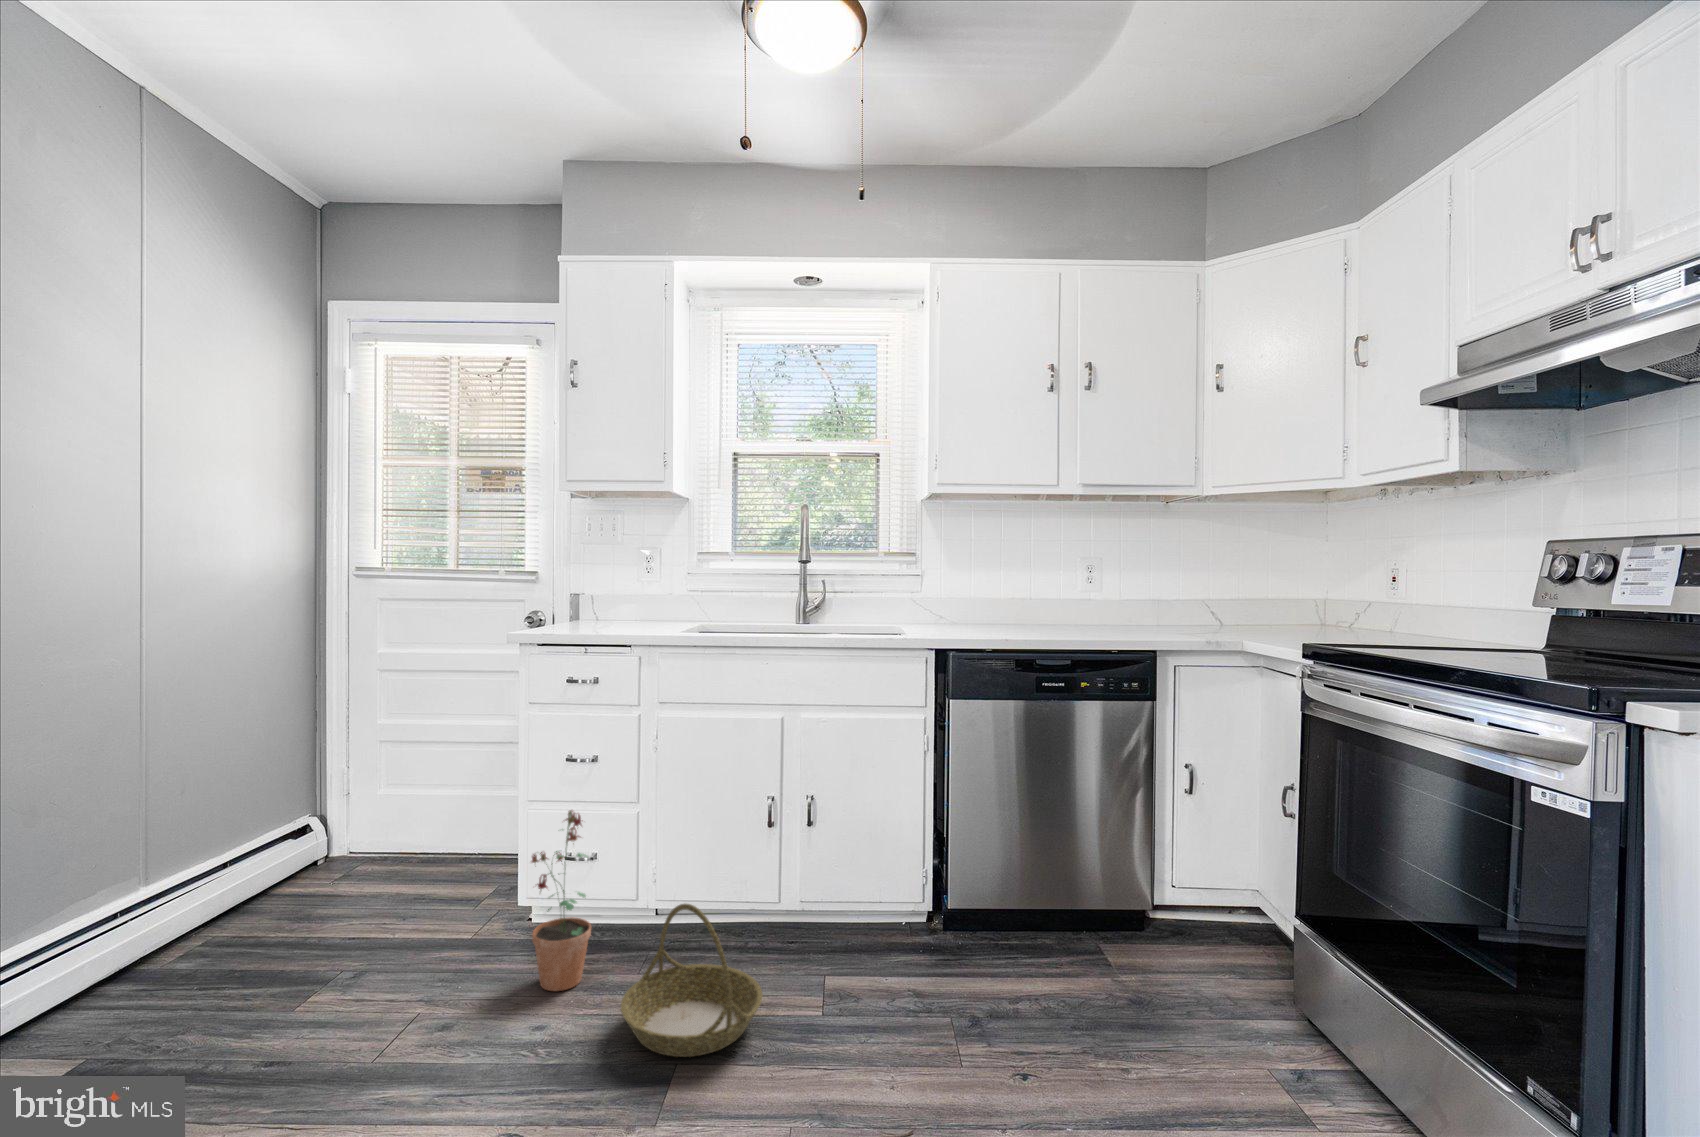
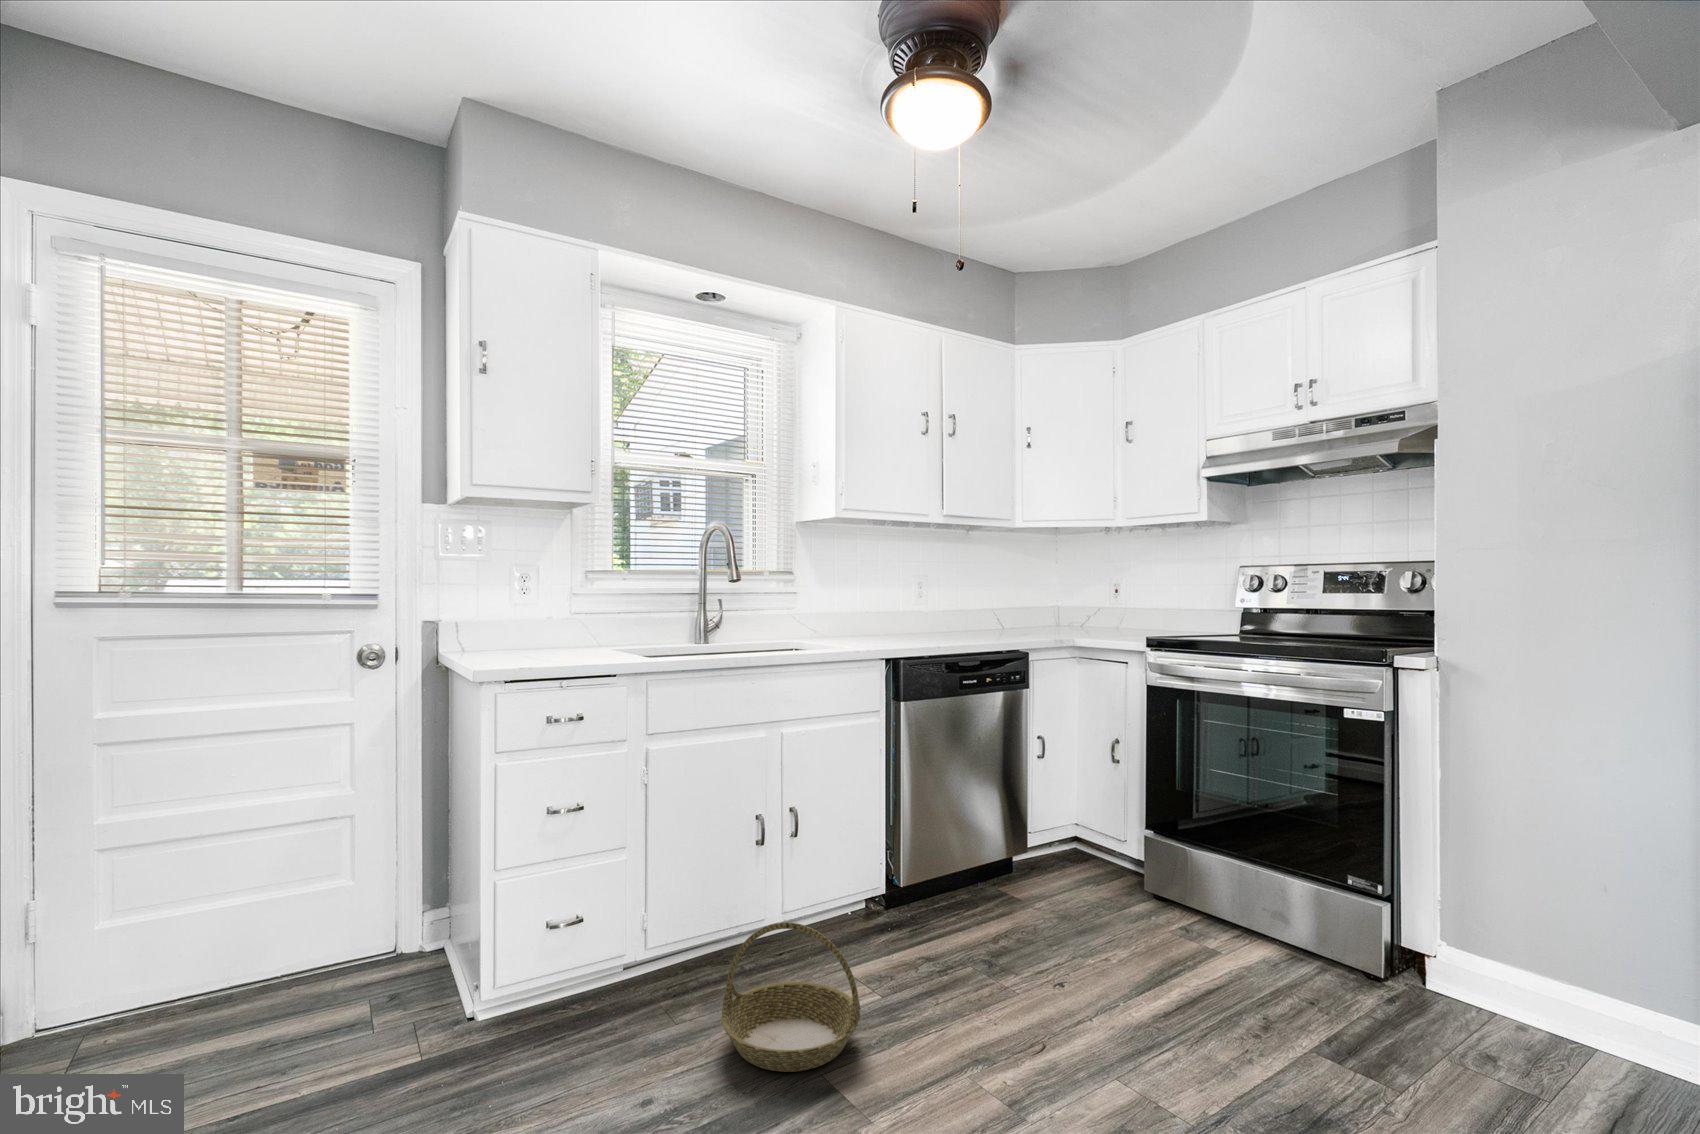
potted plant: present [531,810,591,991] -> none [546,862,645,1068]

